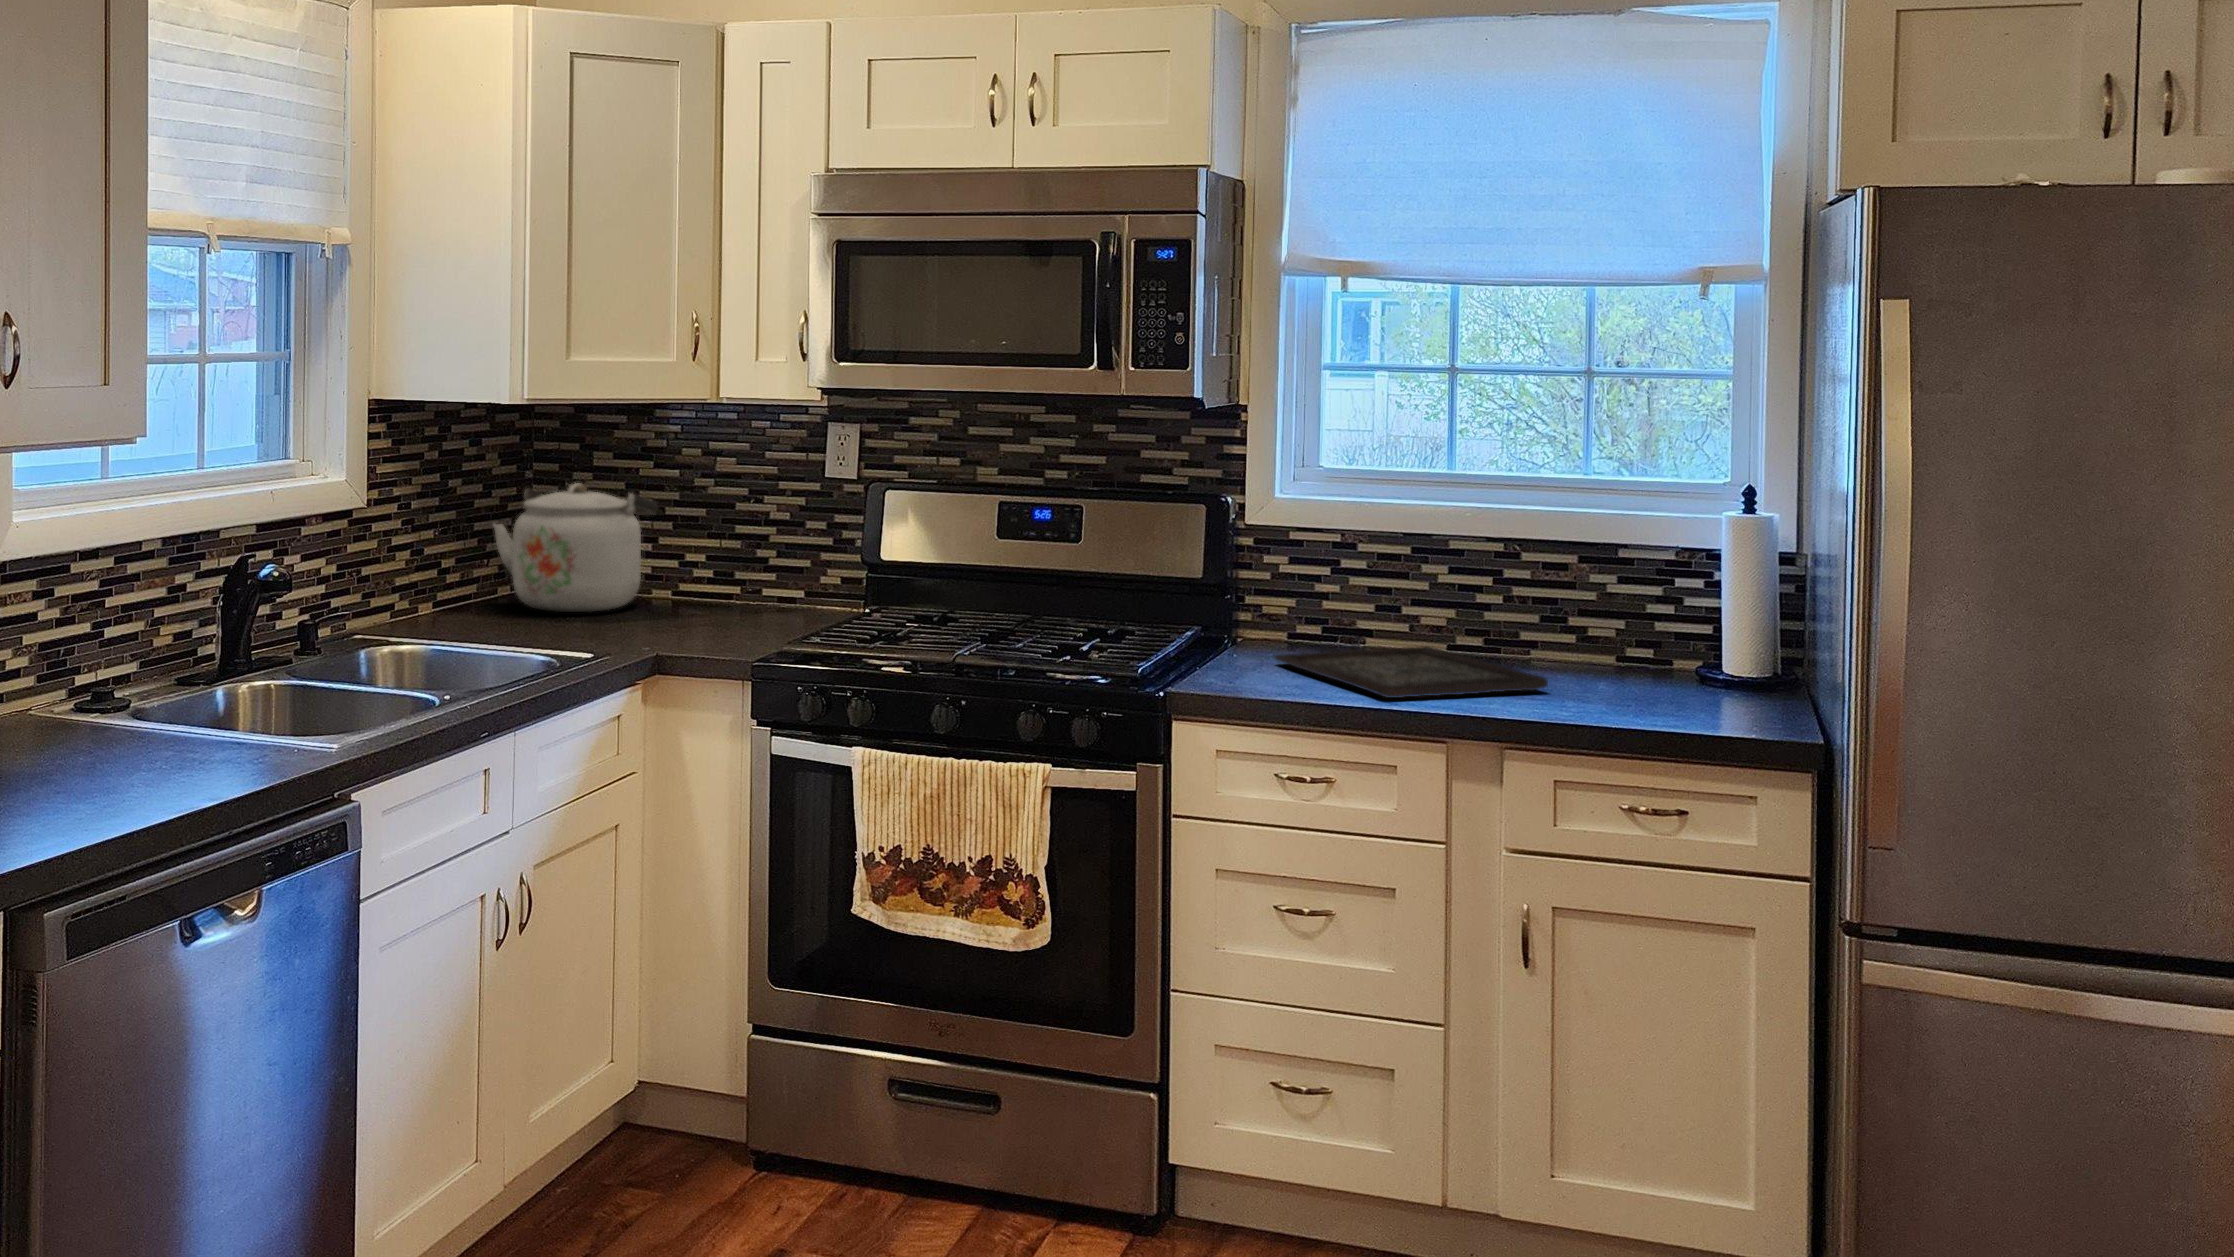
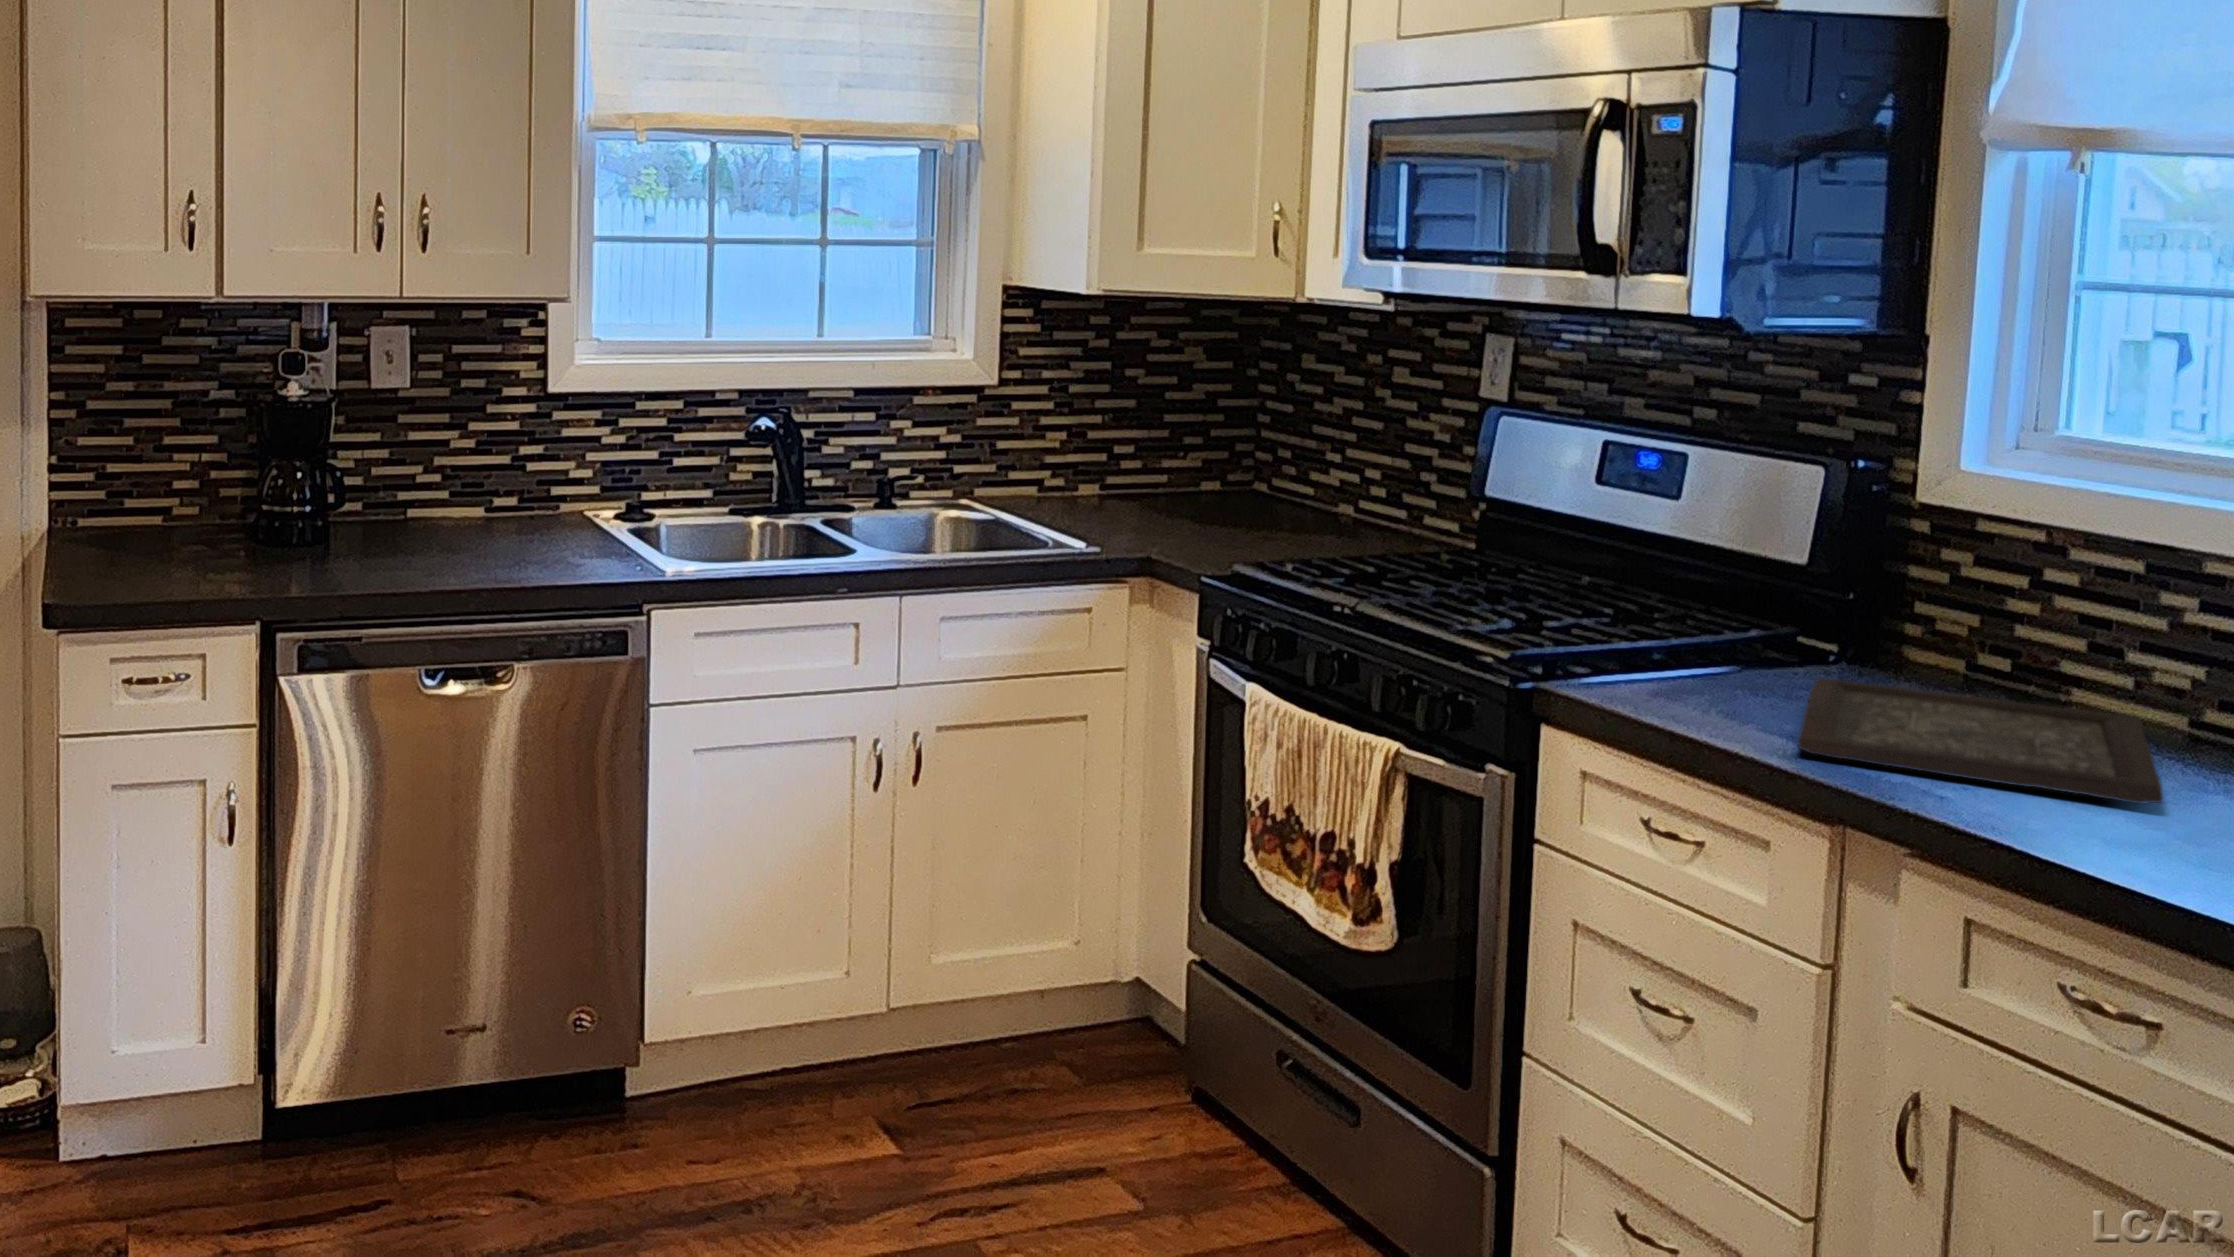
kettle: present [493,483,658,612] -> none [1162,382,1327,514]

